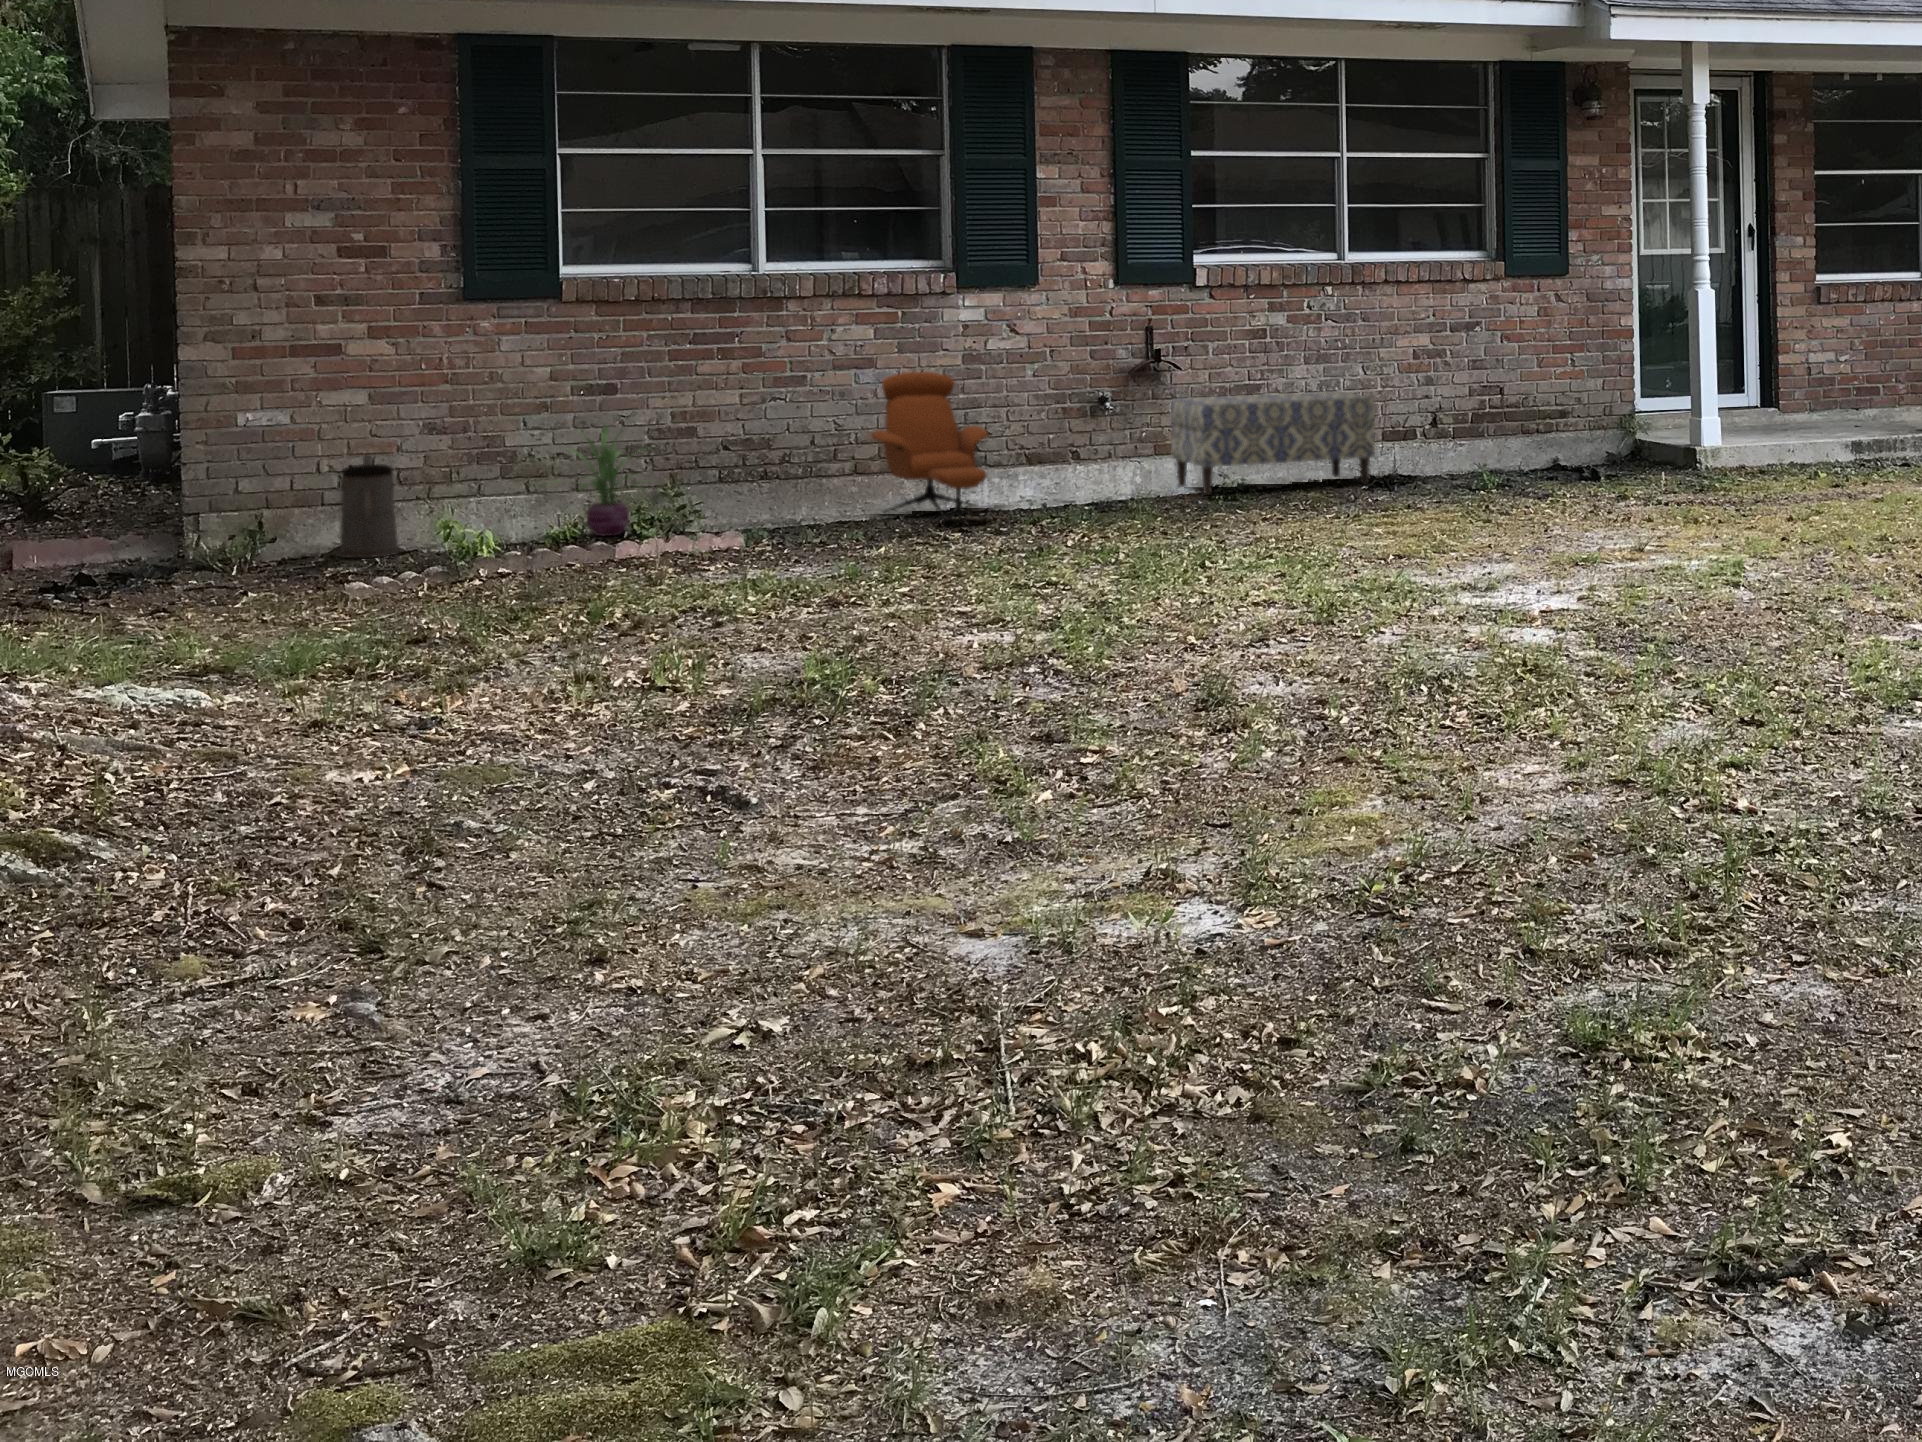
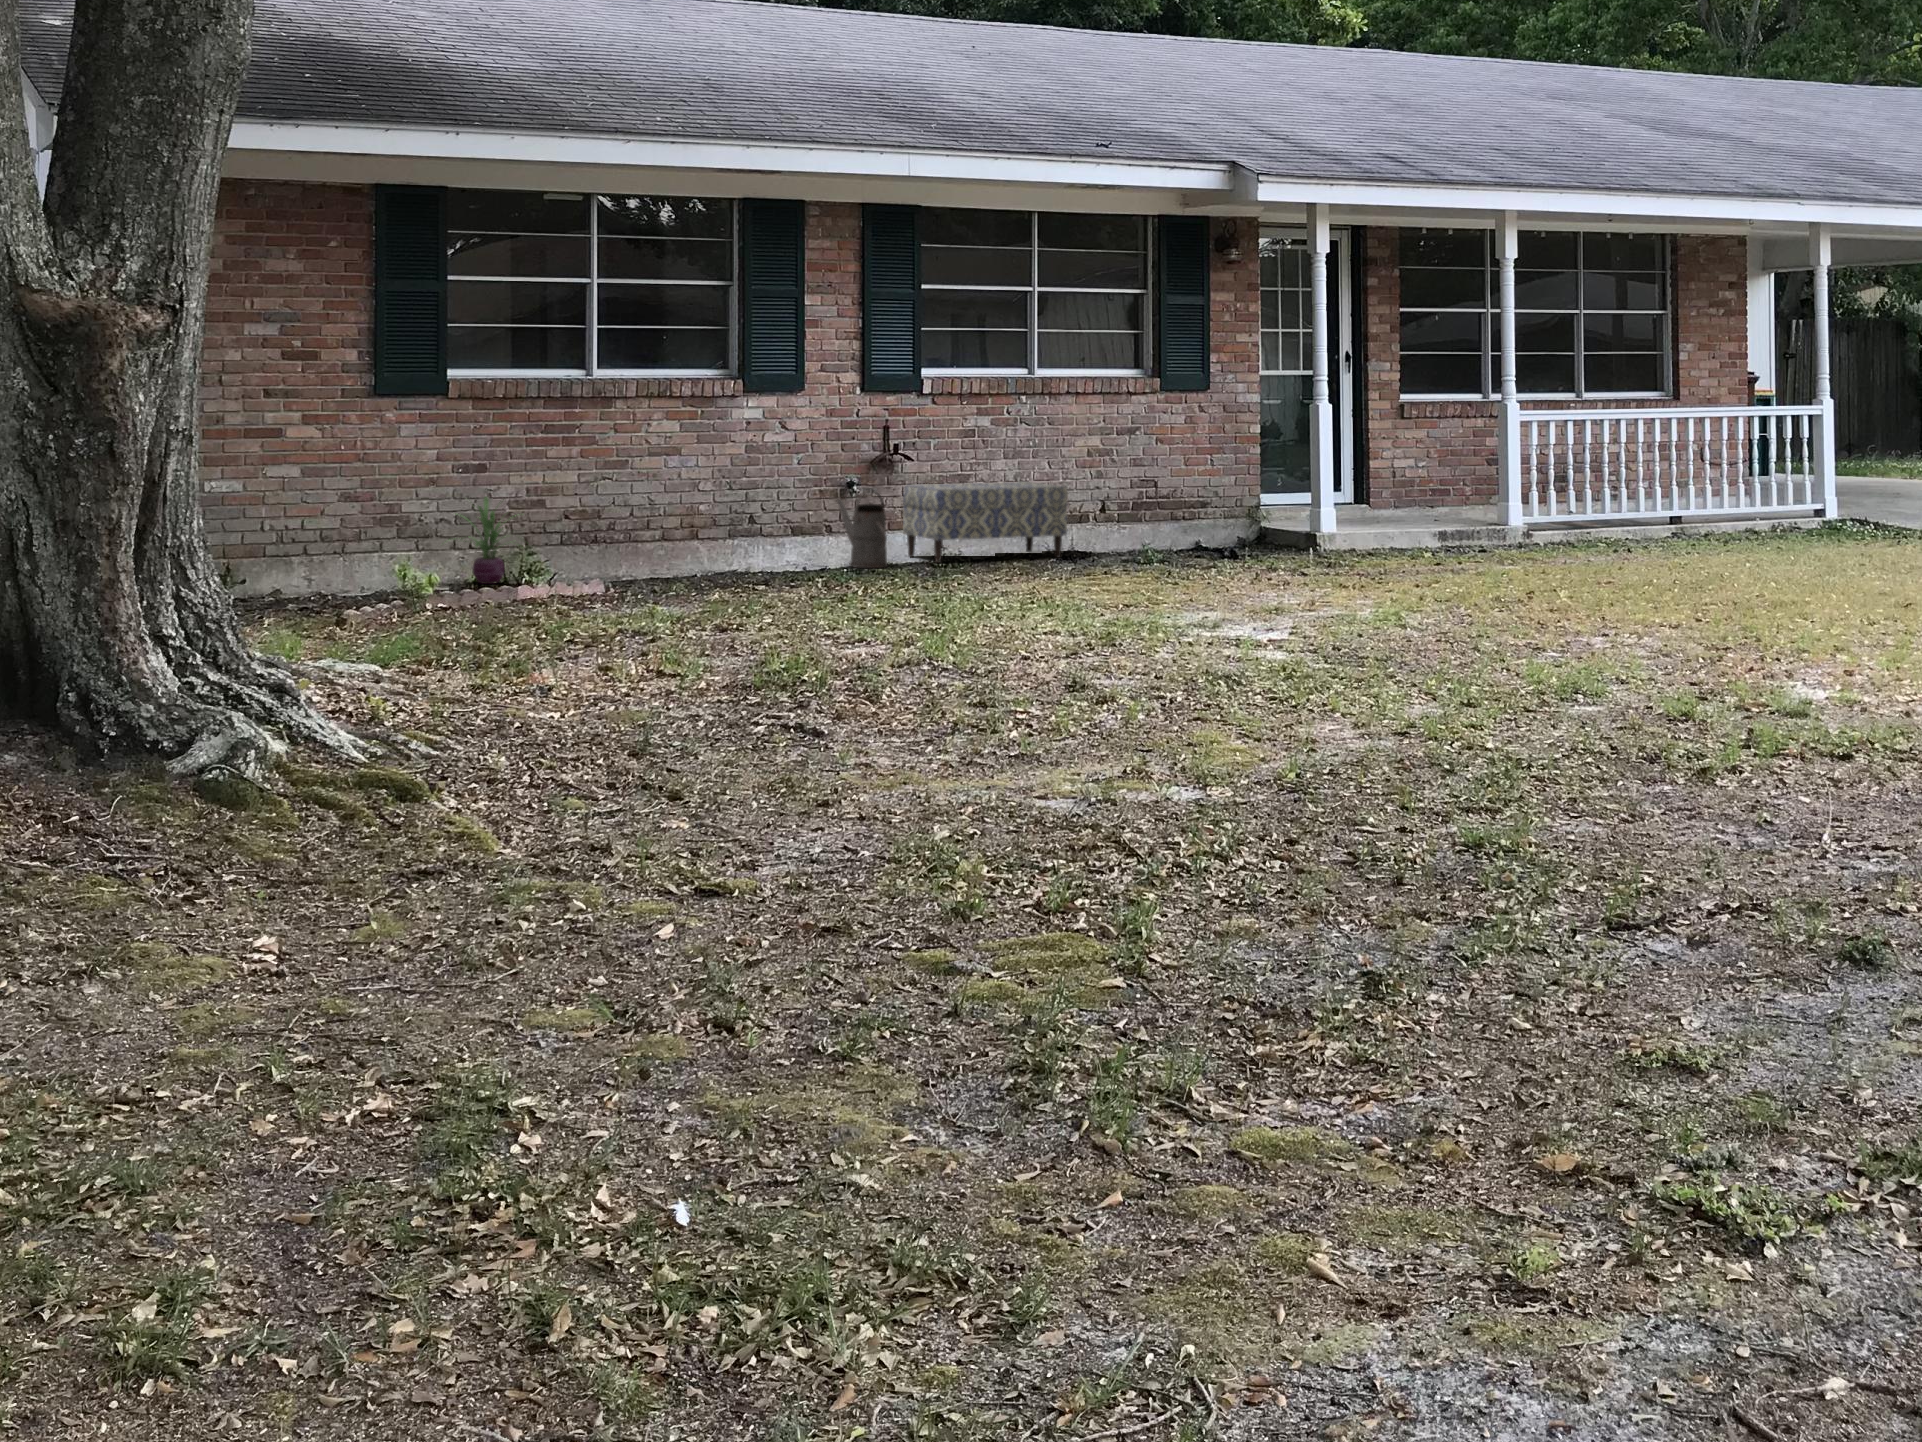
lounge chair: present [871,372,989,526] -> none [681,459,786,582]
watering can: present [338,448,401,558] -> present [837,491,888,568]

